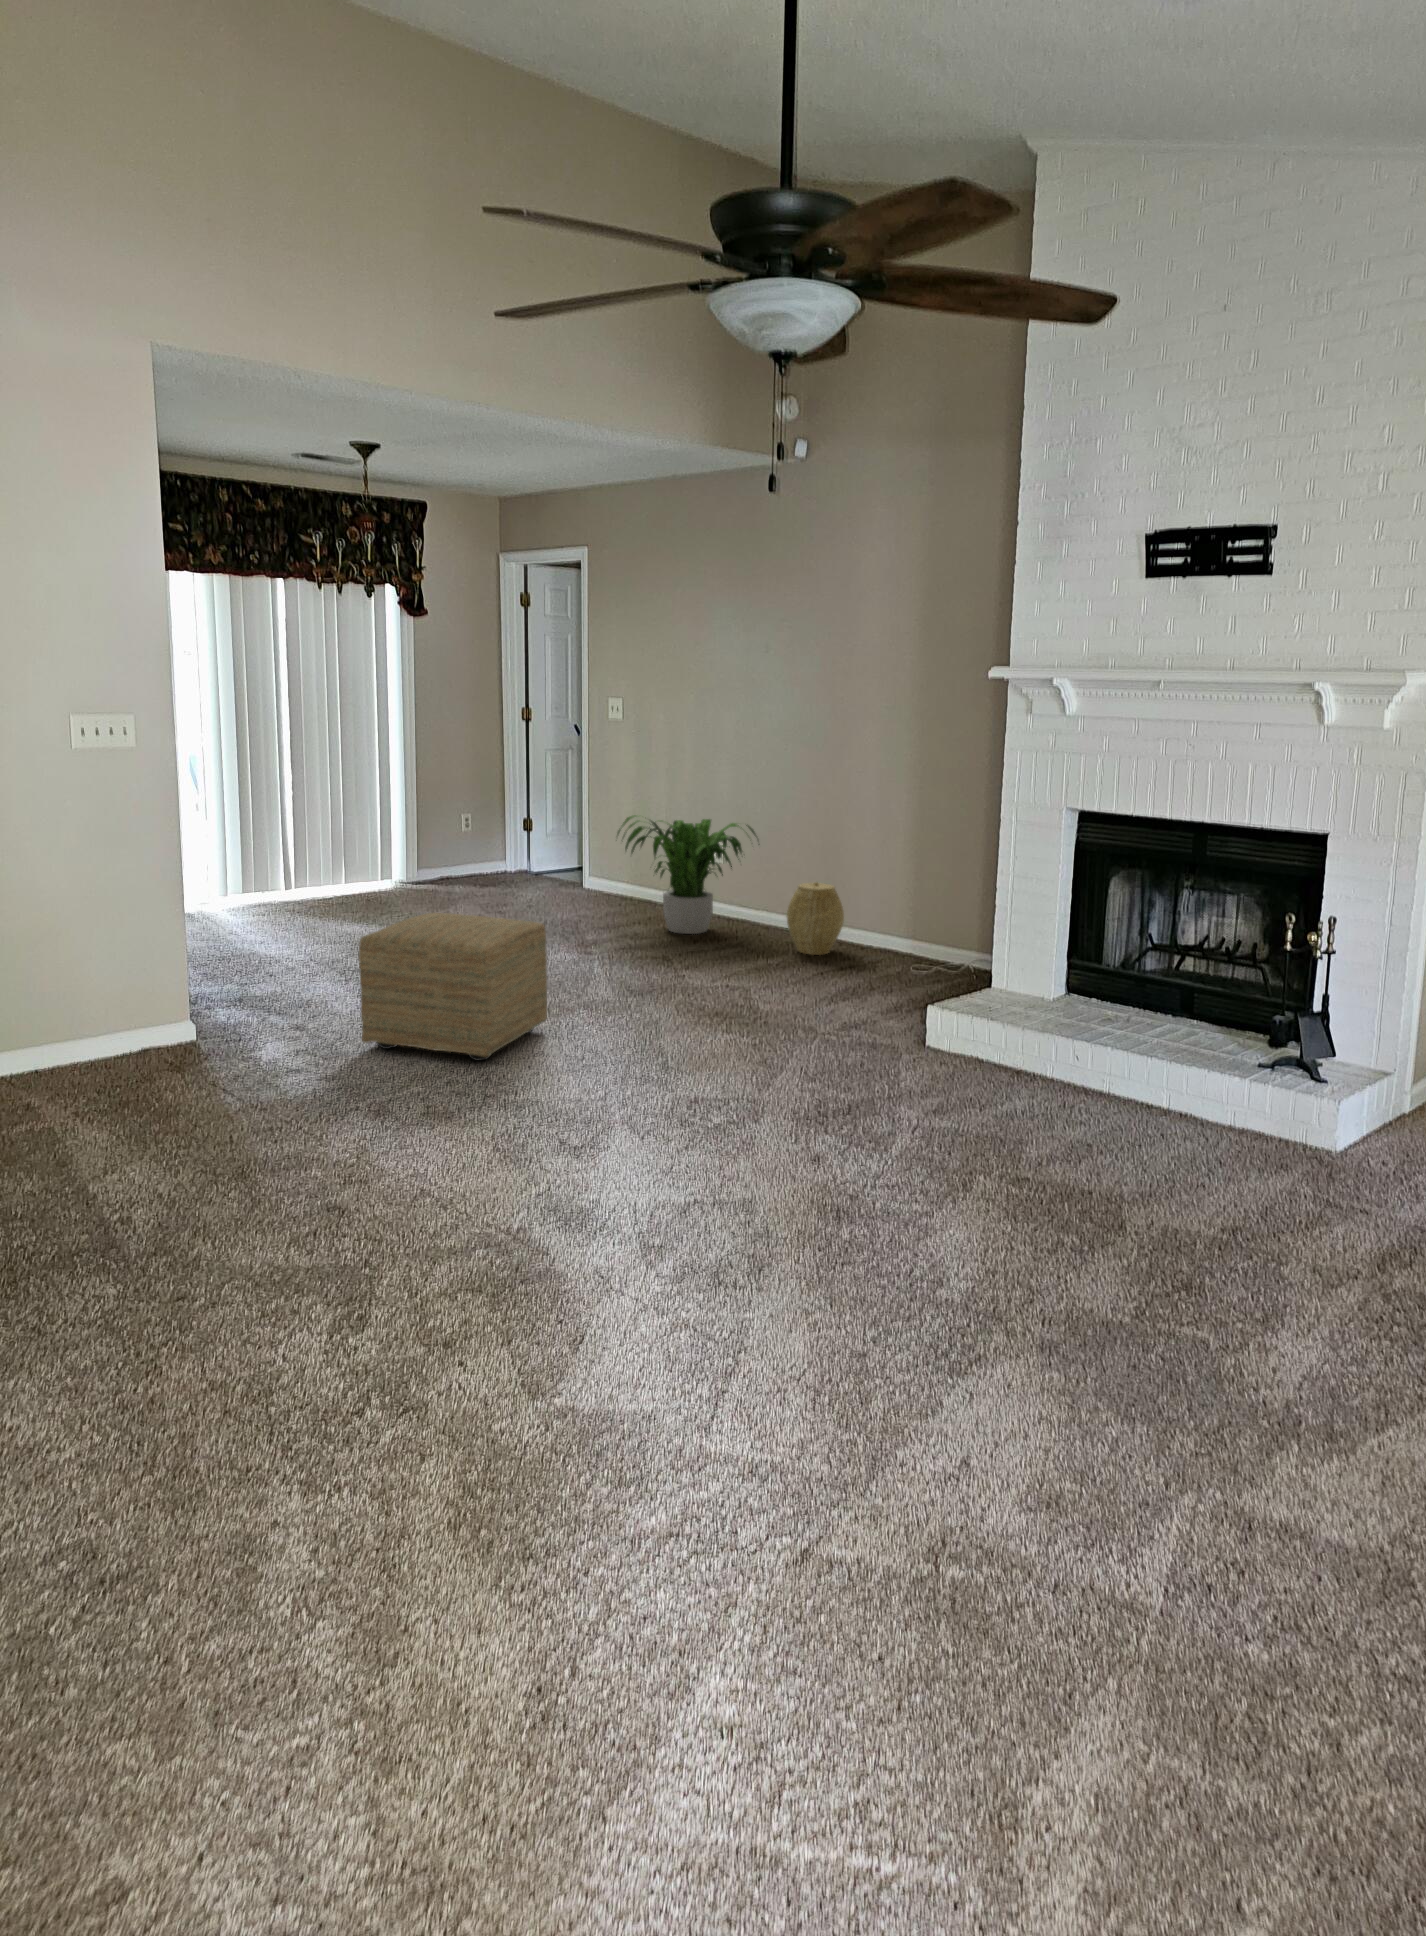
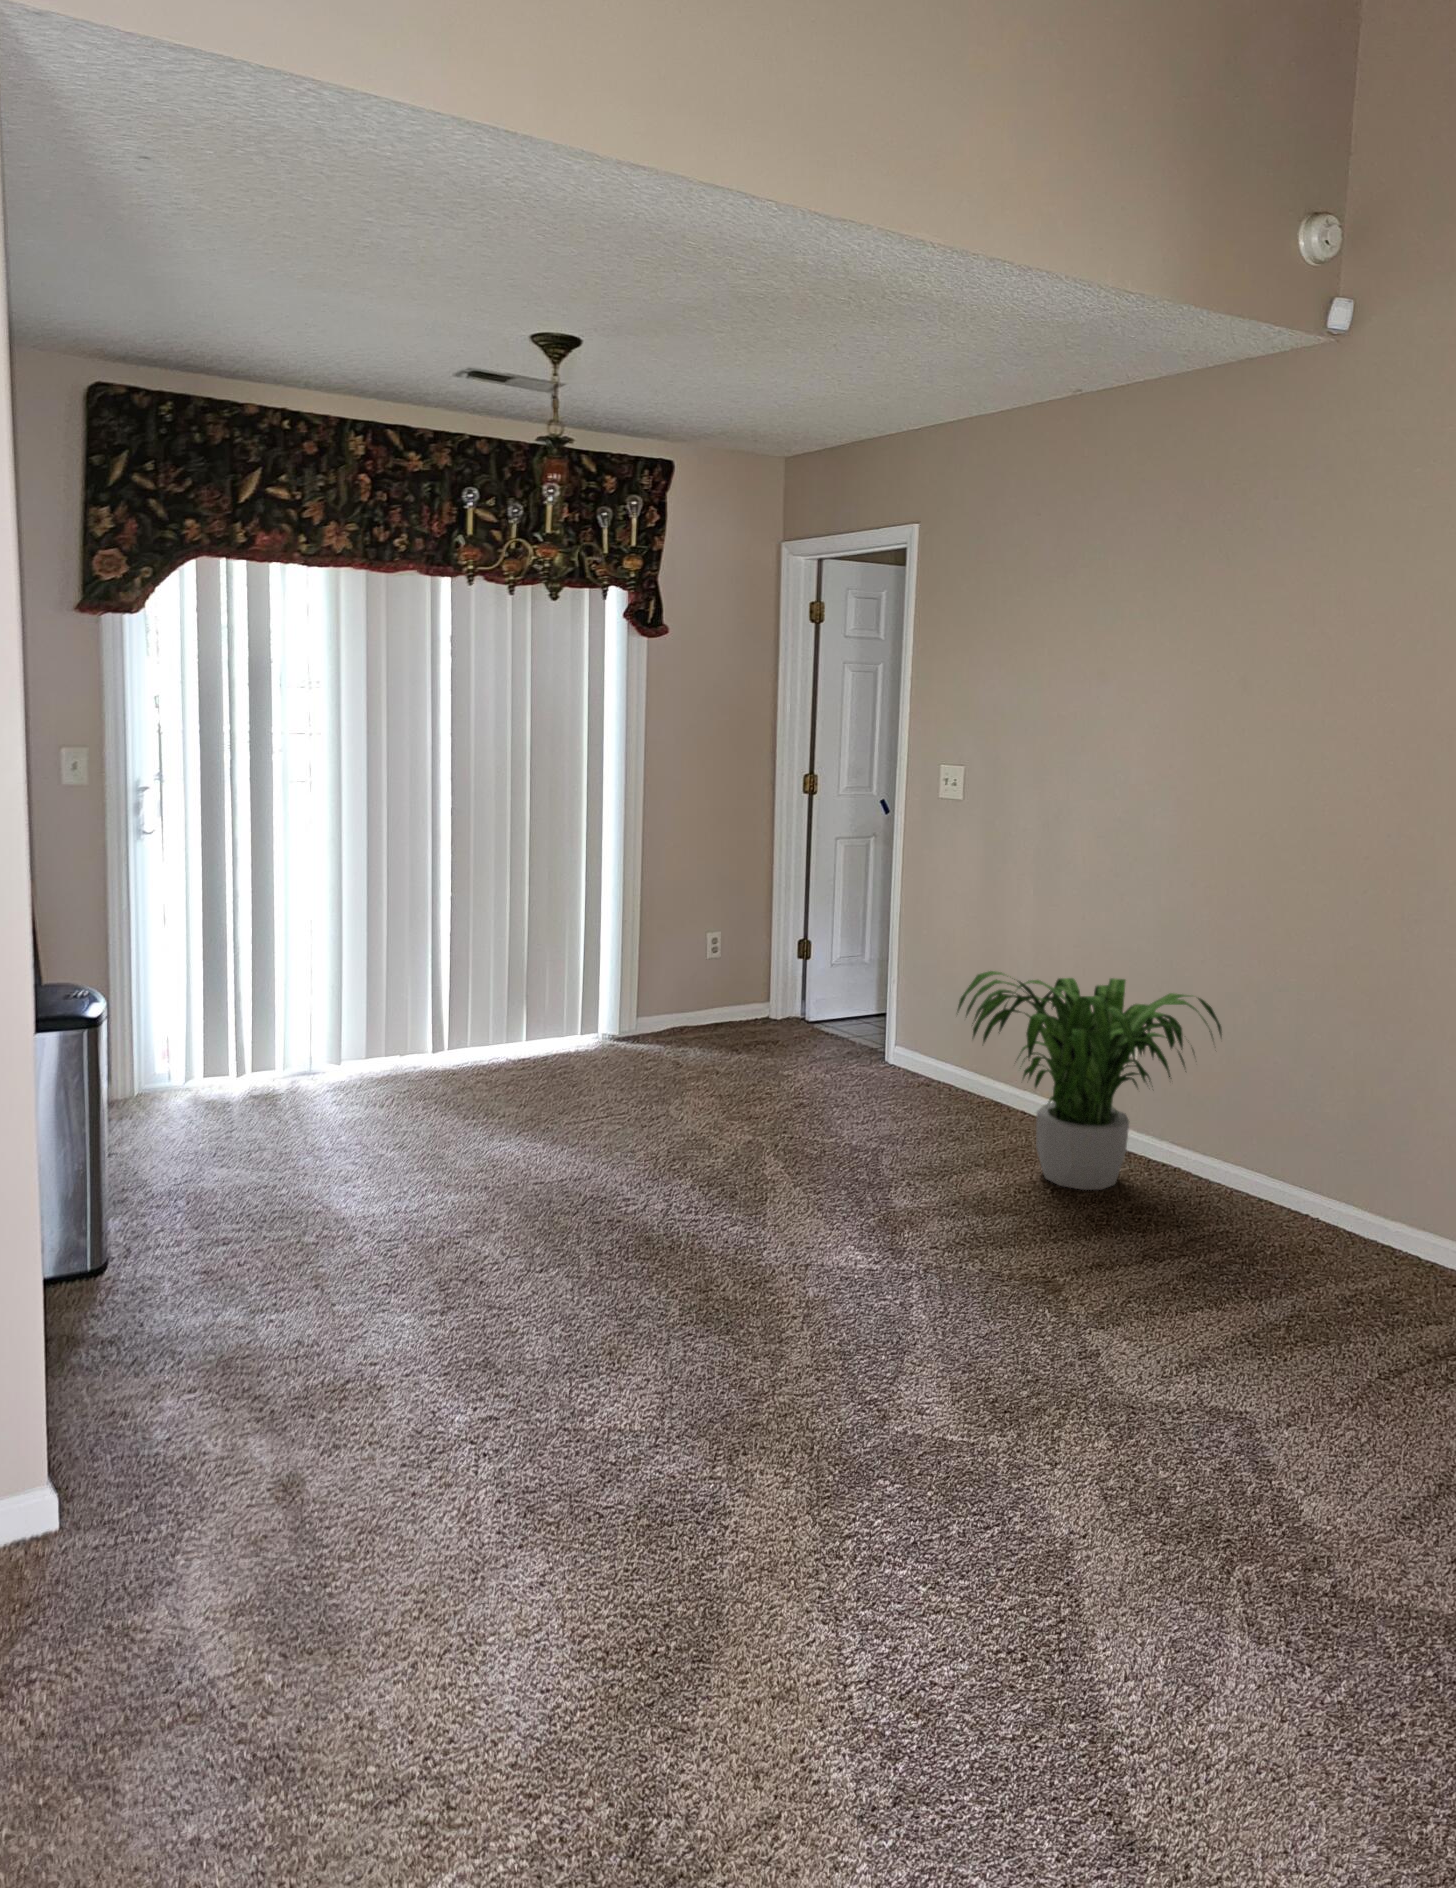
woven basket: present [787,882,844,955] -> none [1286,1123,1406,1270]
ottoman: present [359,913,547,1061] -> none [404,1226,829,1663]

